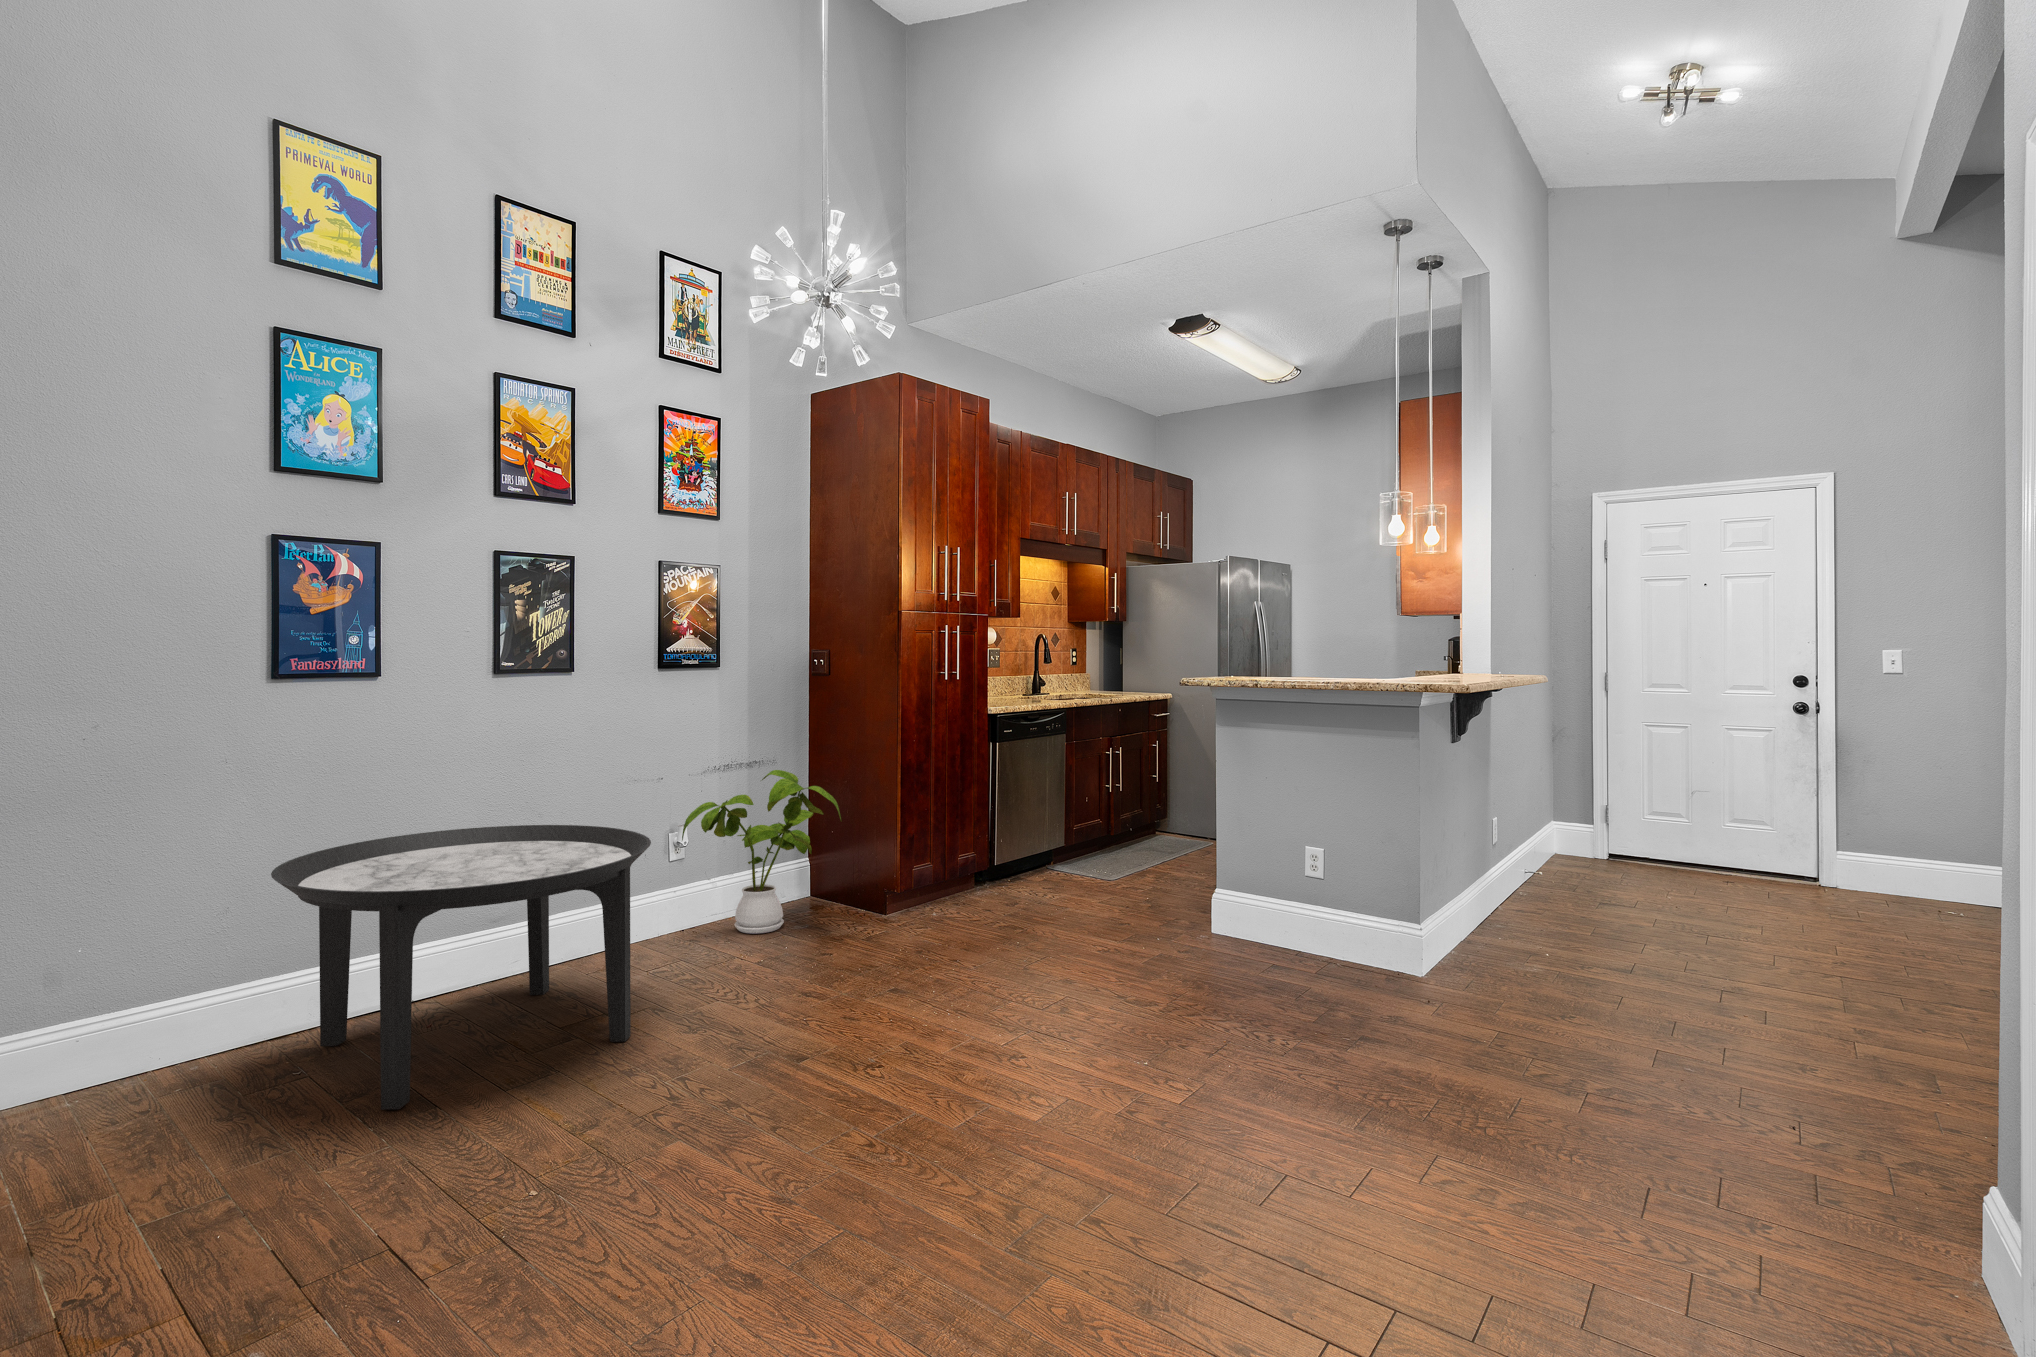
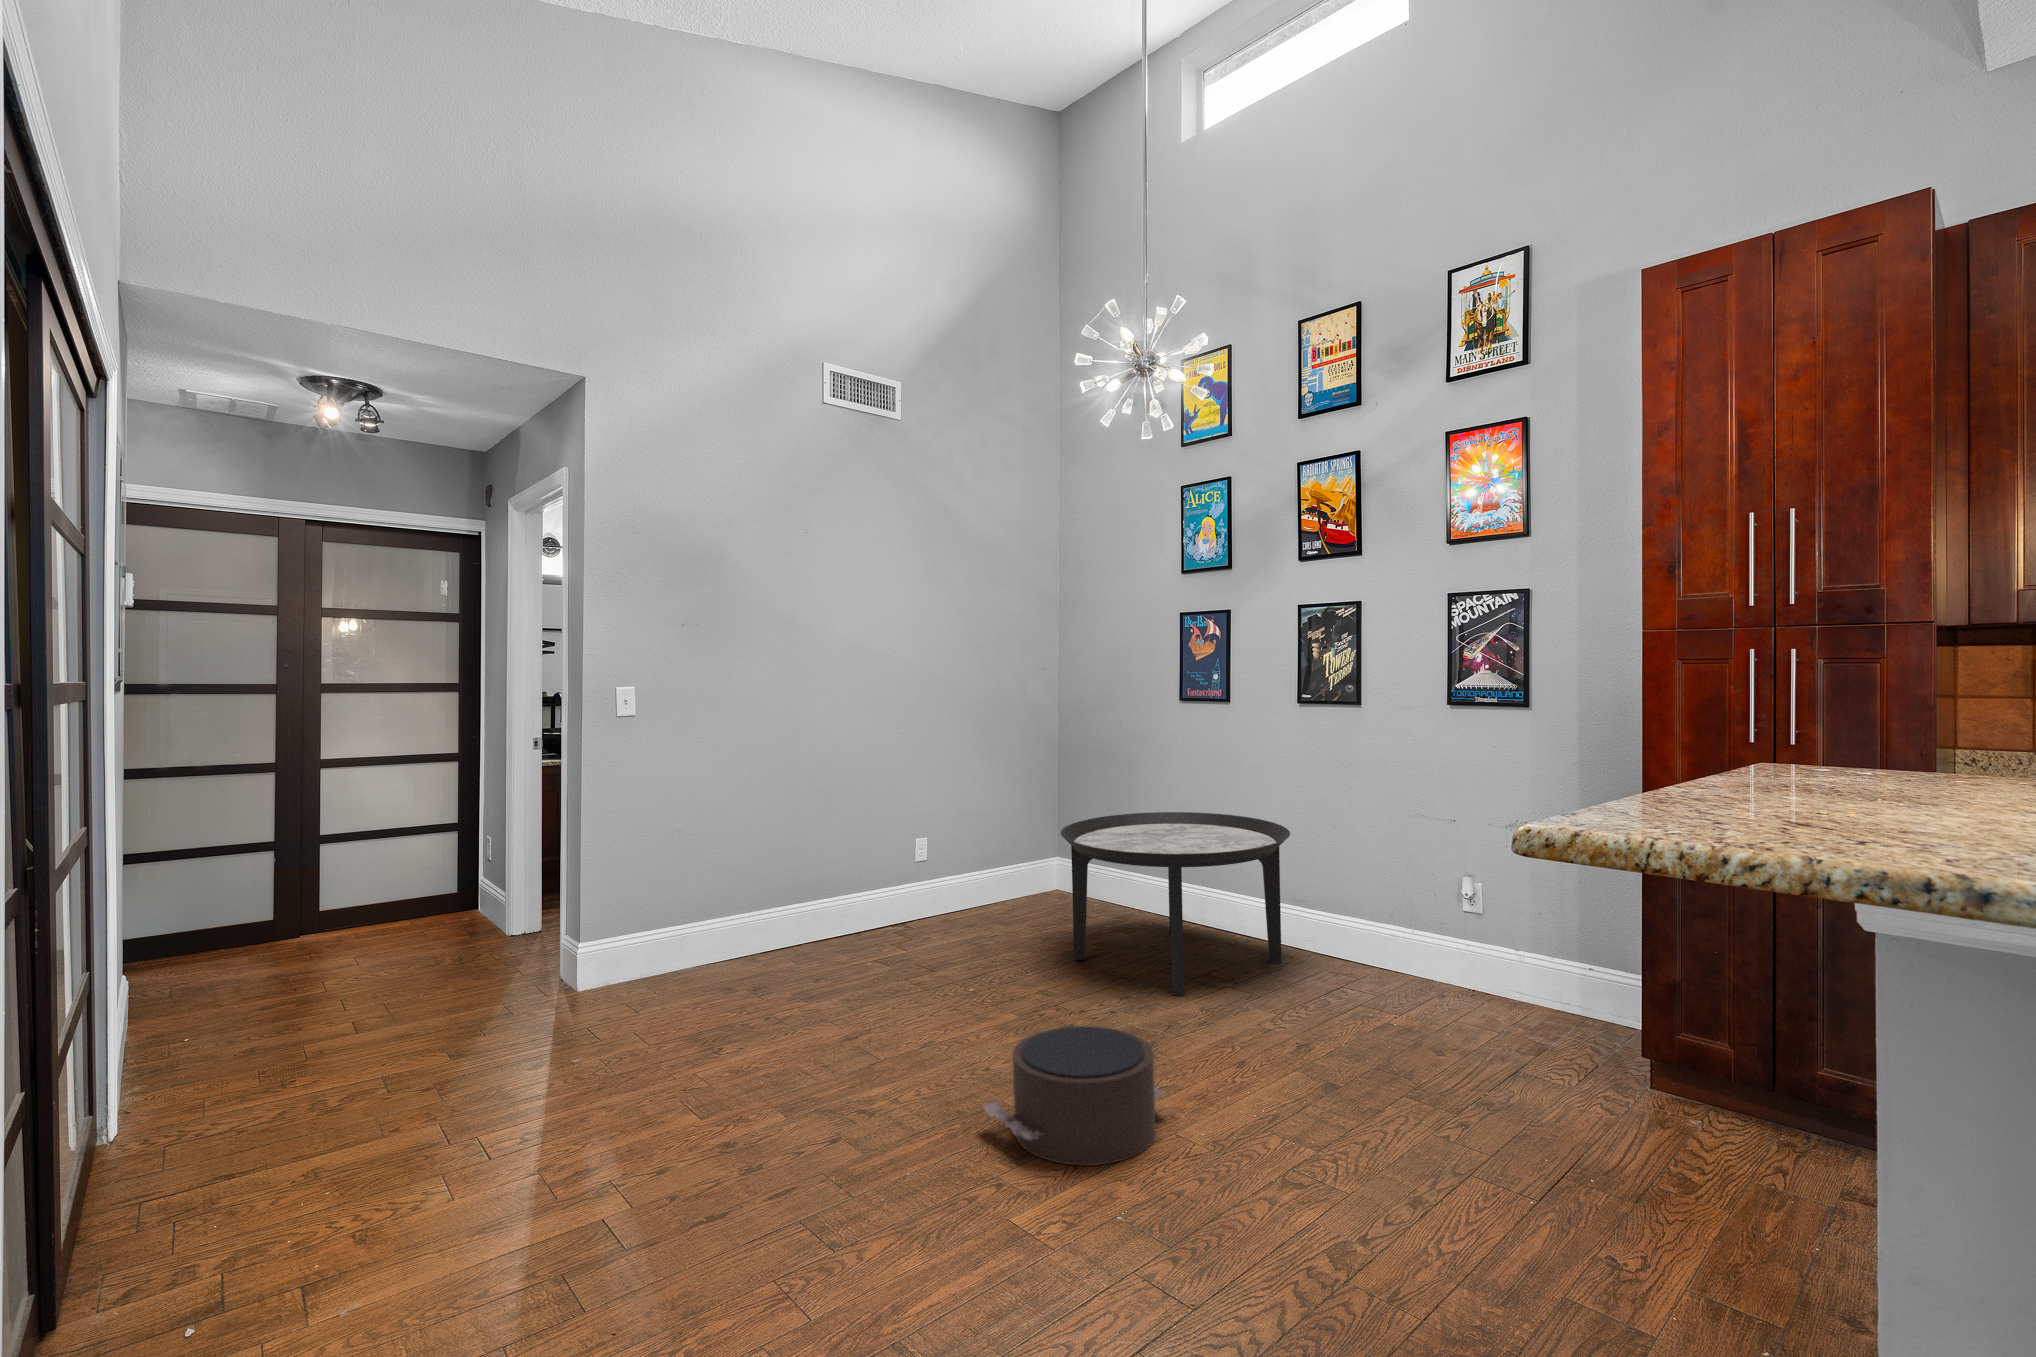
house plant: present [682,770,841,934] -> none [1415,832,1622,1023]
pouf: none [902,970,1083,1108] -> present [982,1026,1165,1166]

